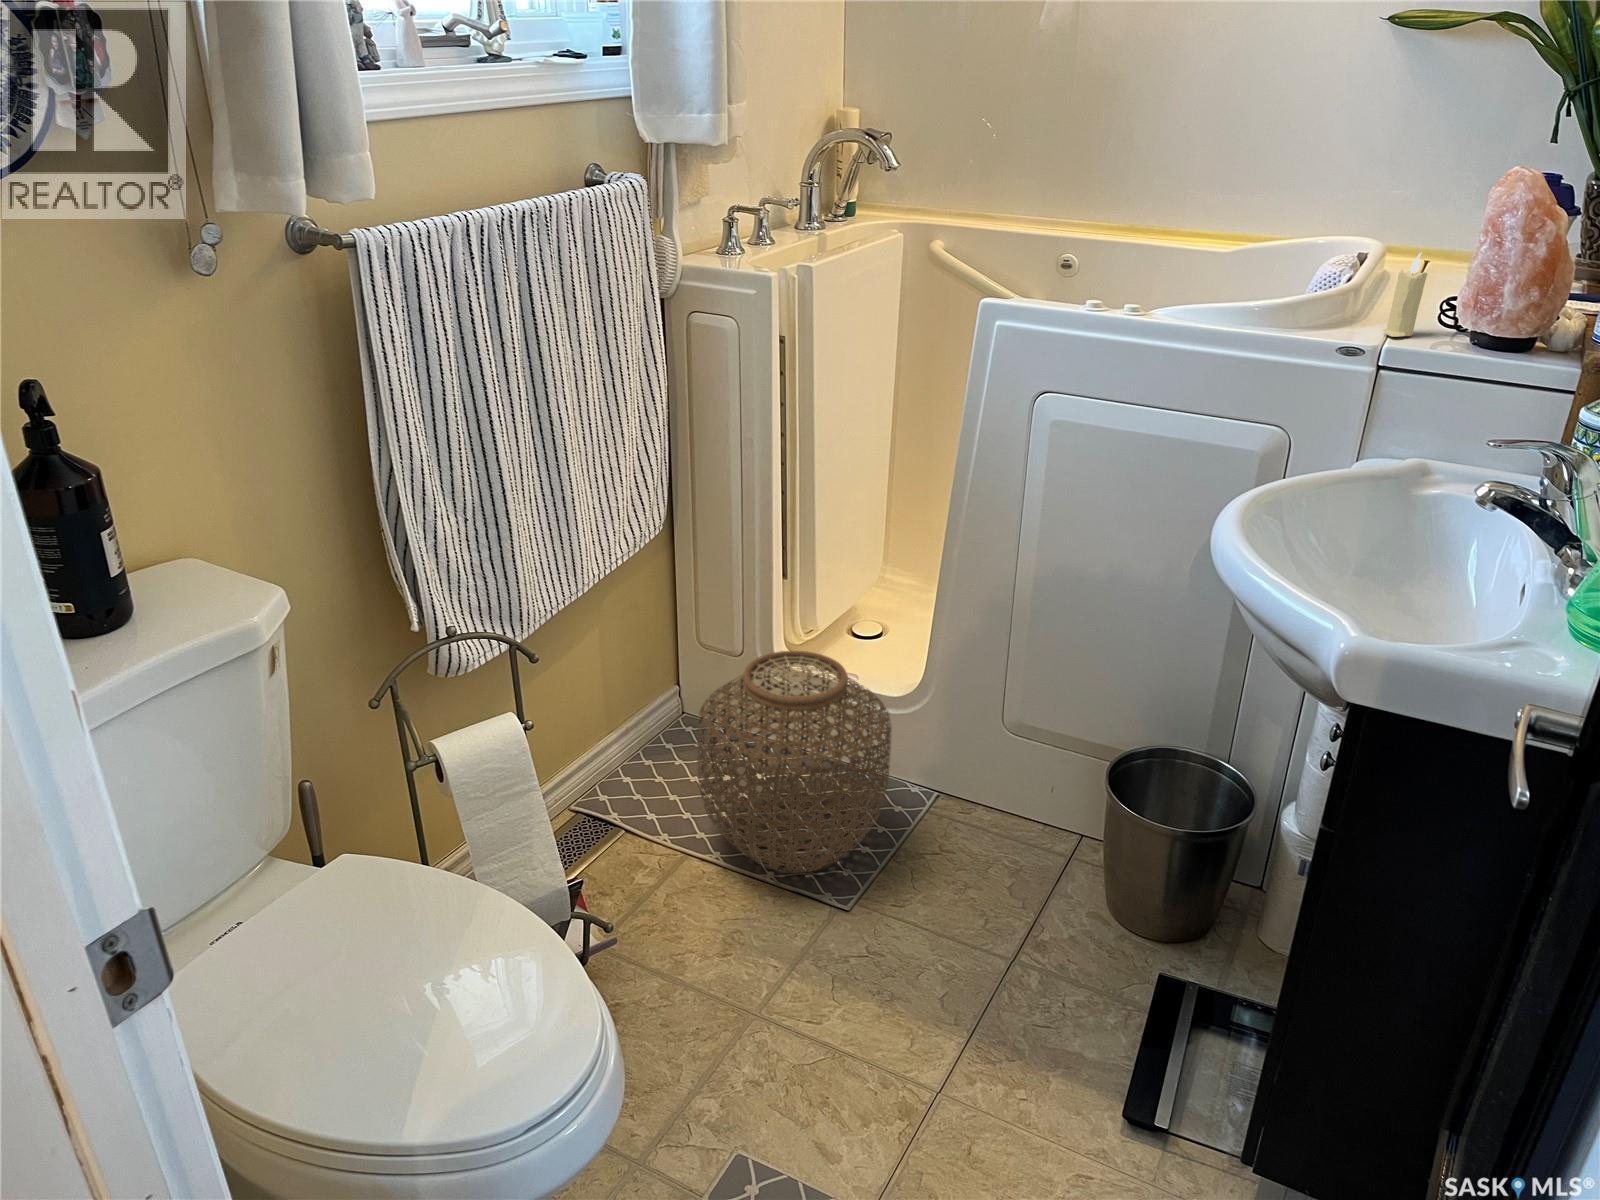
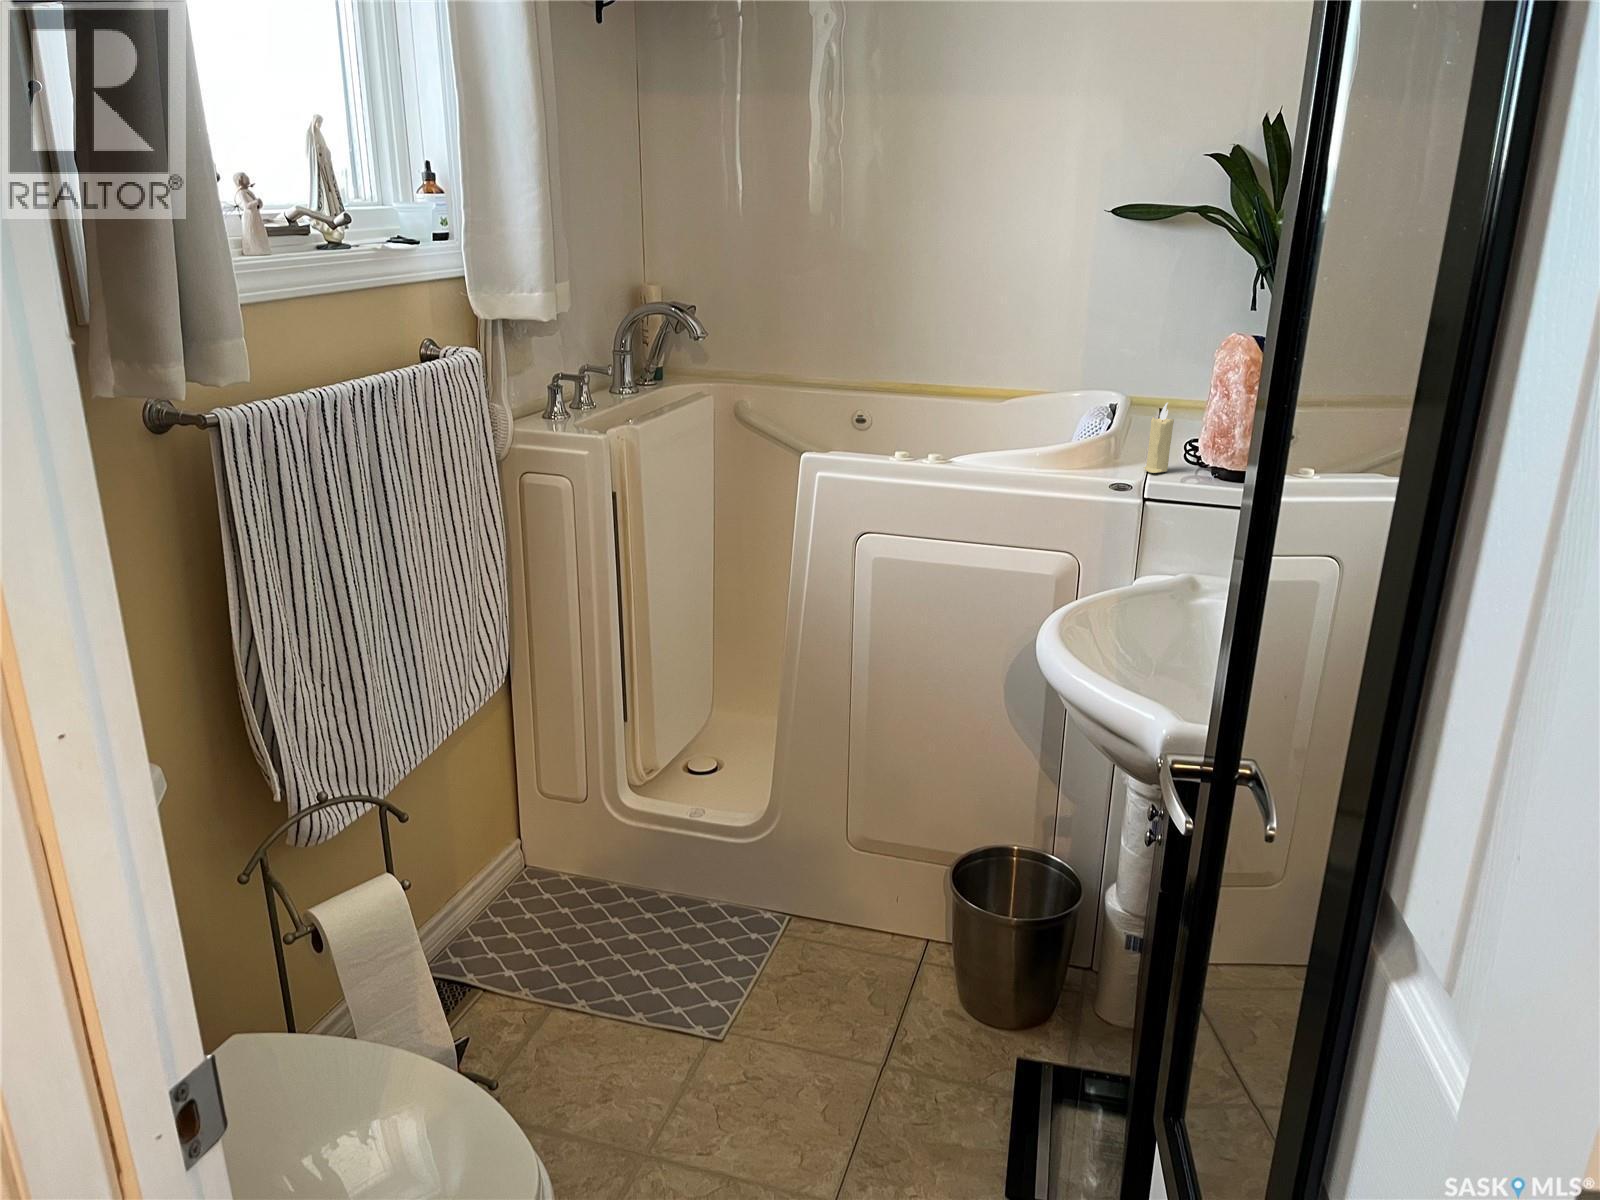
woven basket: present [697,651,891,873] -> none [557,790,746,1011]

